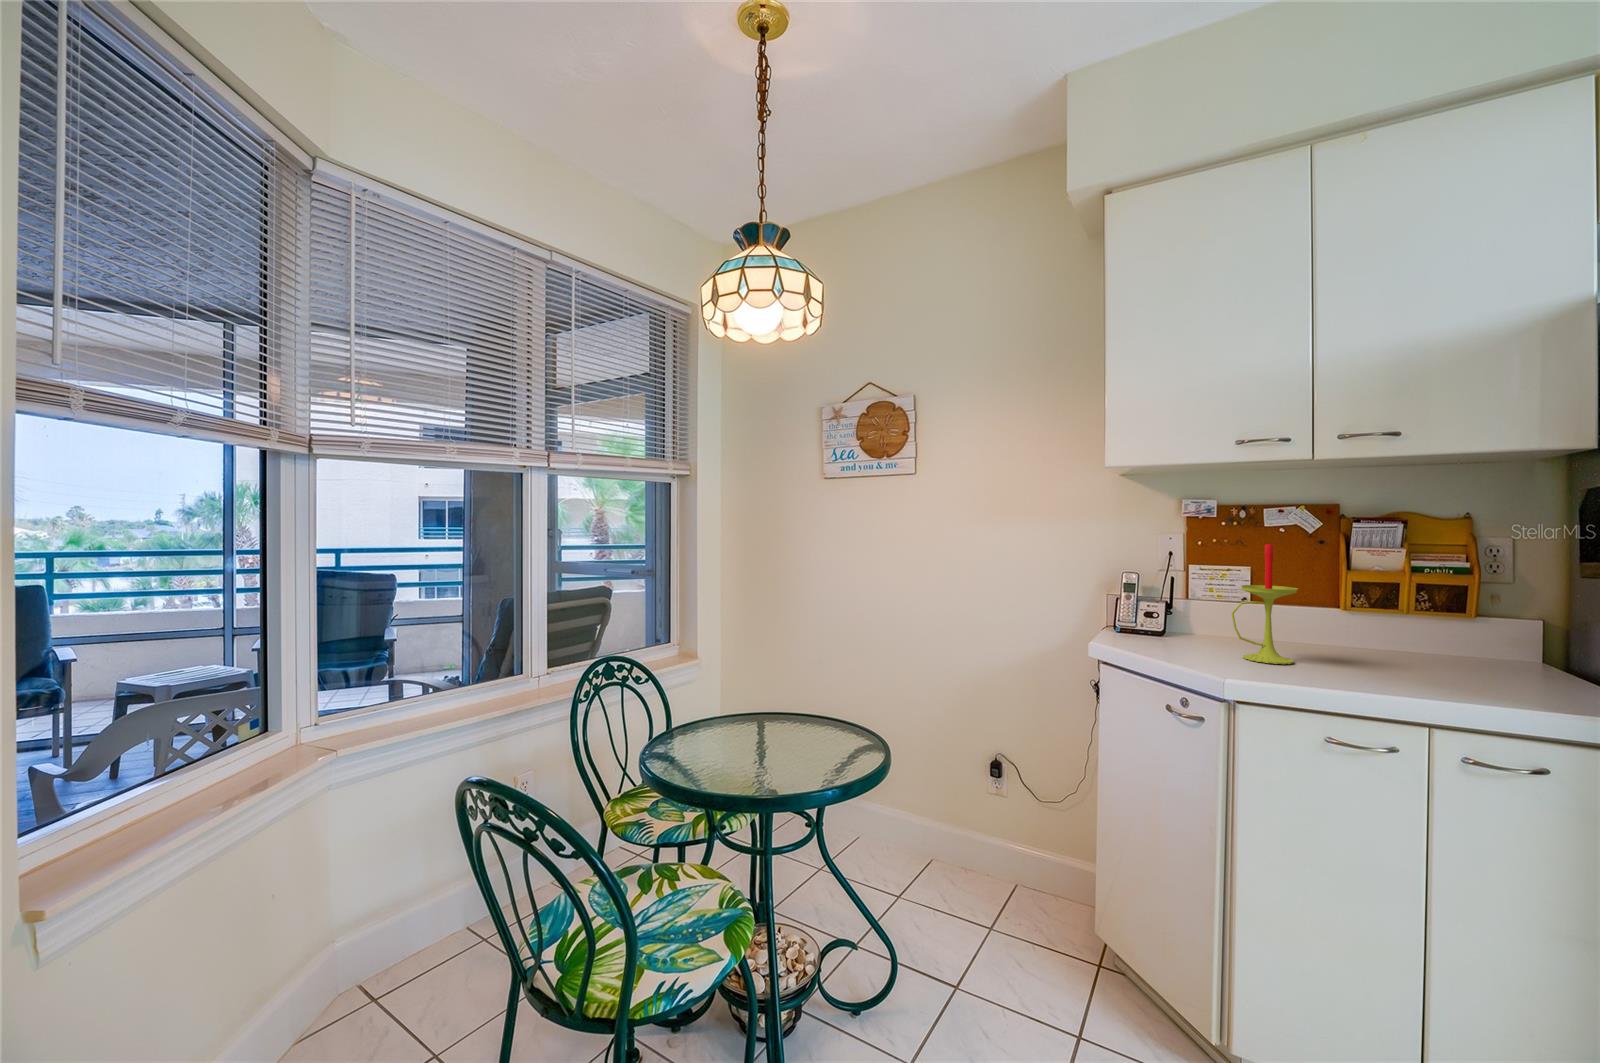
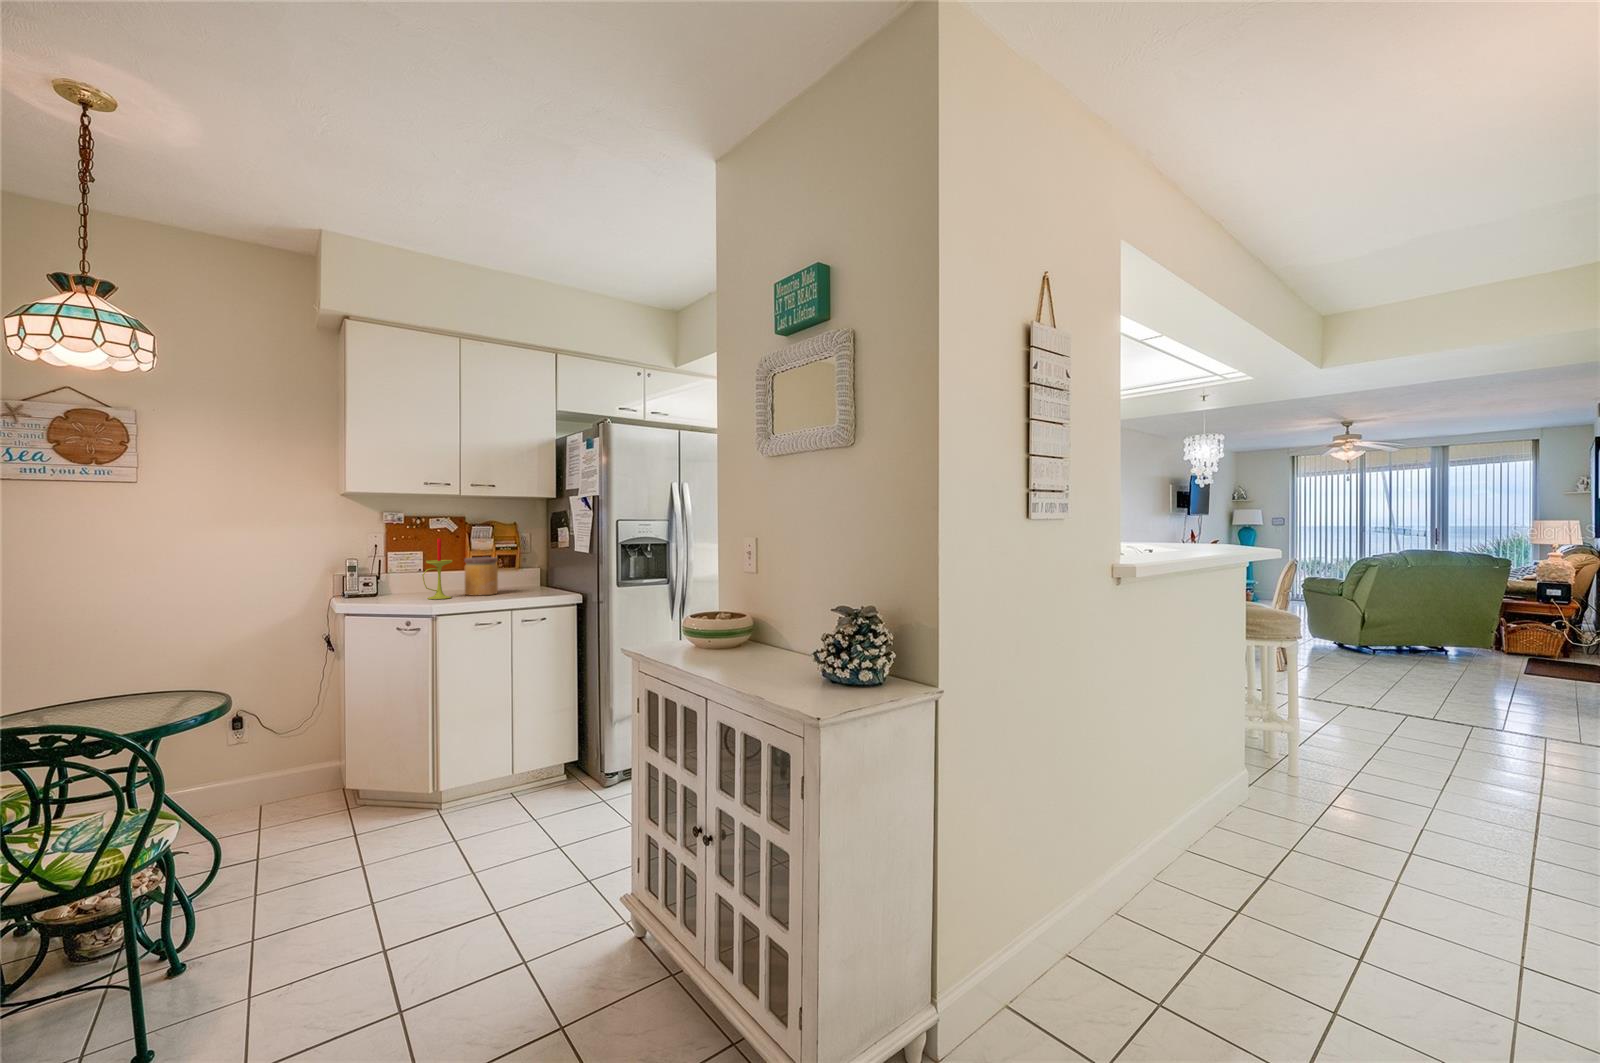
jar: none [1329,585,1414,670] -> present [464,557,498,596]

